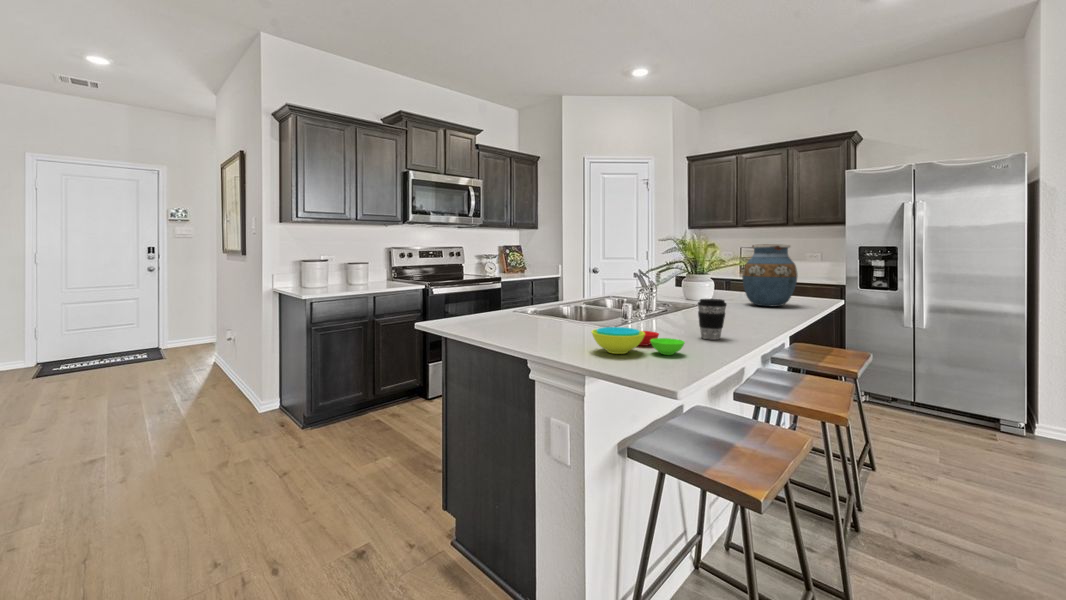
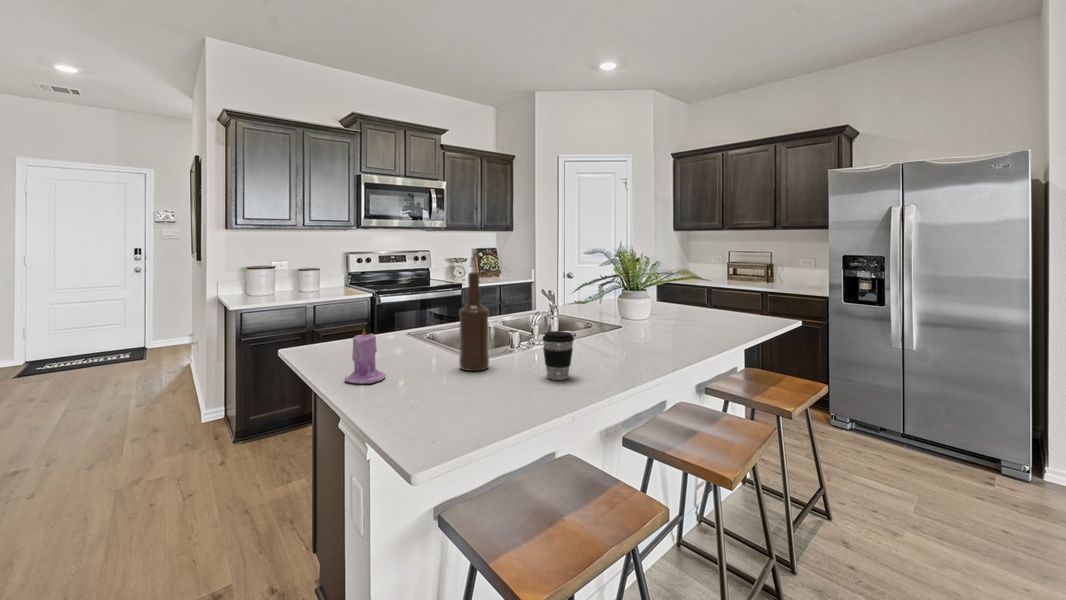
vase: present [742,244,798,307] -> none [672,259,730,329]
bottle: none [614,249,642,335] -> present [459,272,489,371]
candle: none [531,296,565,345] -> present [345,330,385,384]
bowl: present [591,327,685,355] -> none [384,367,488,404]

